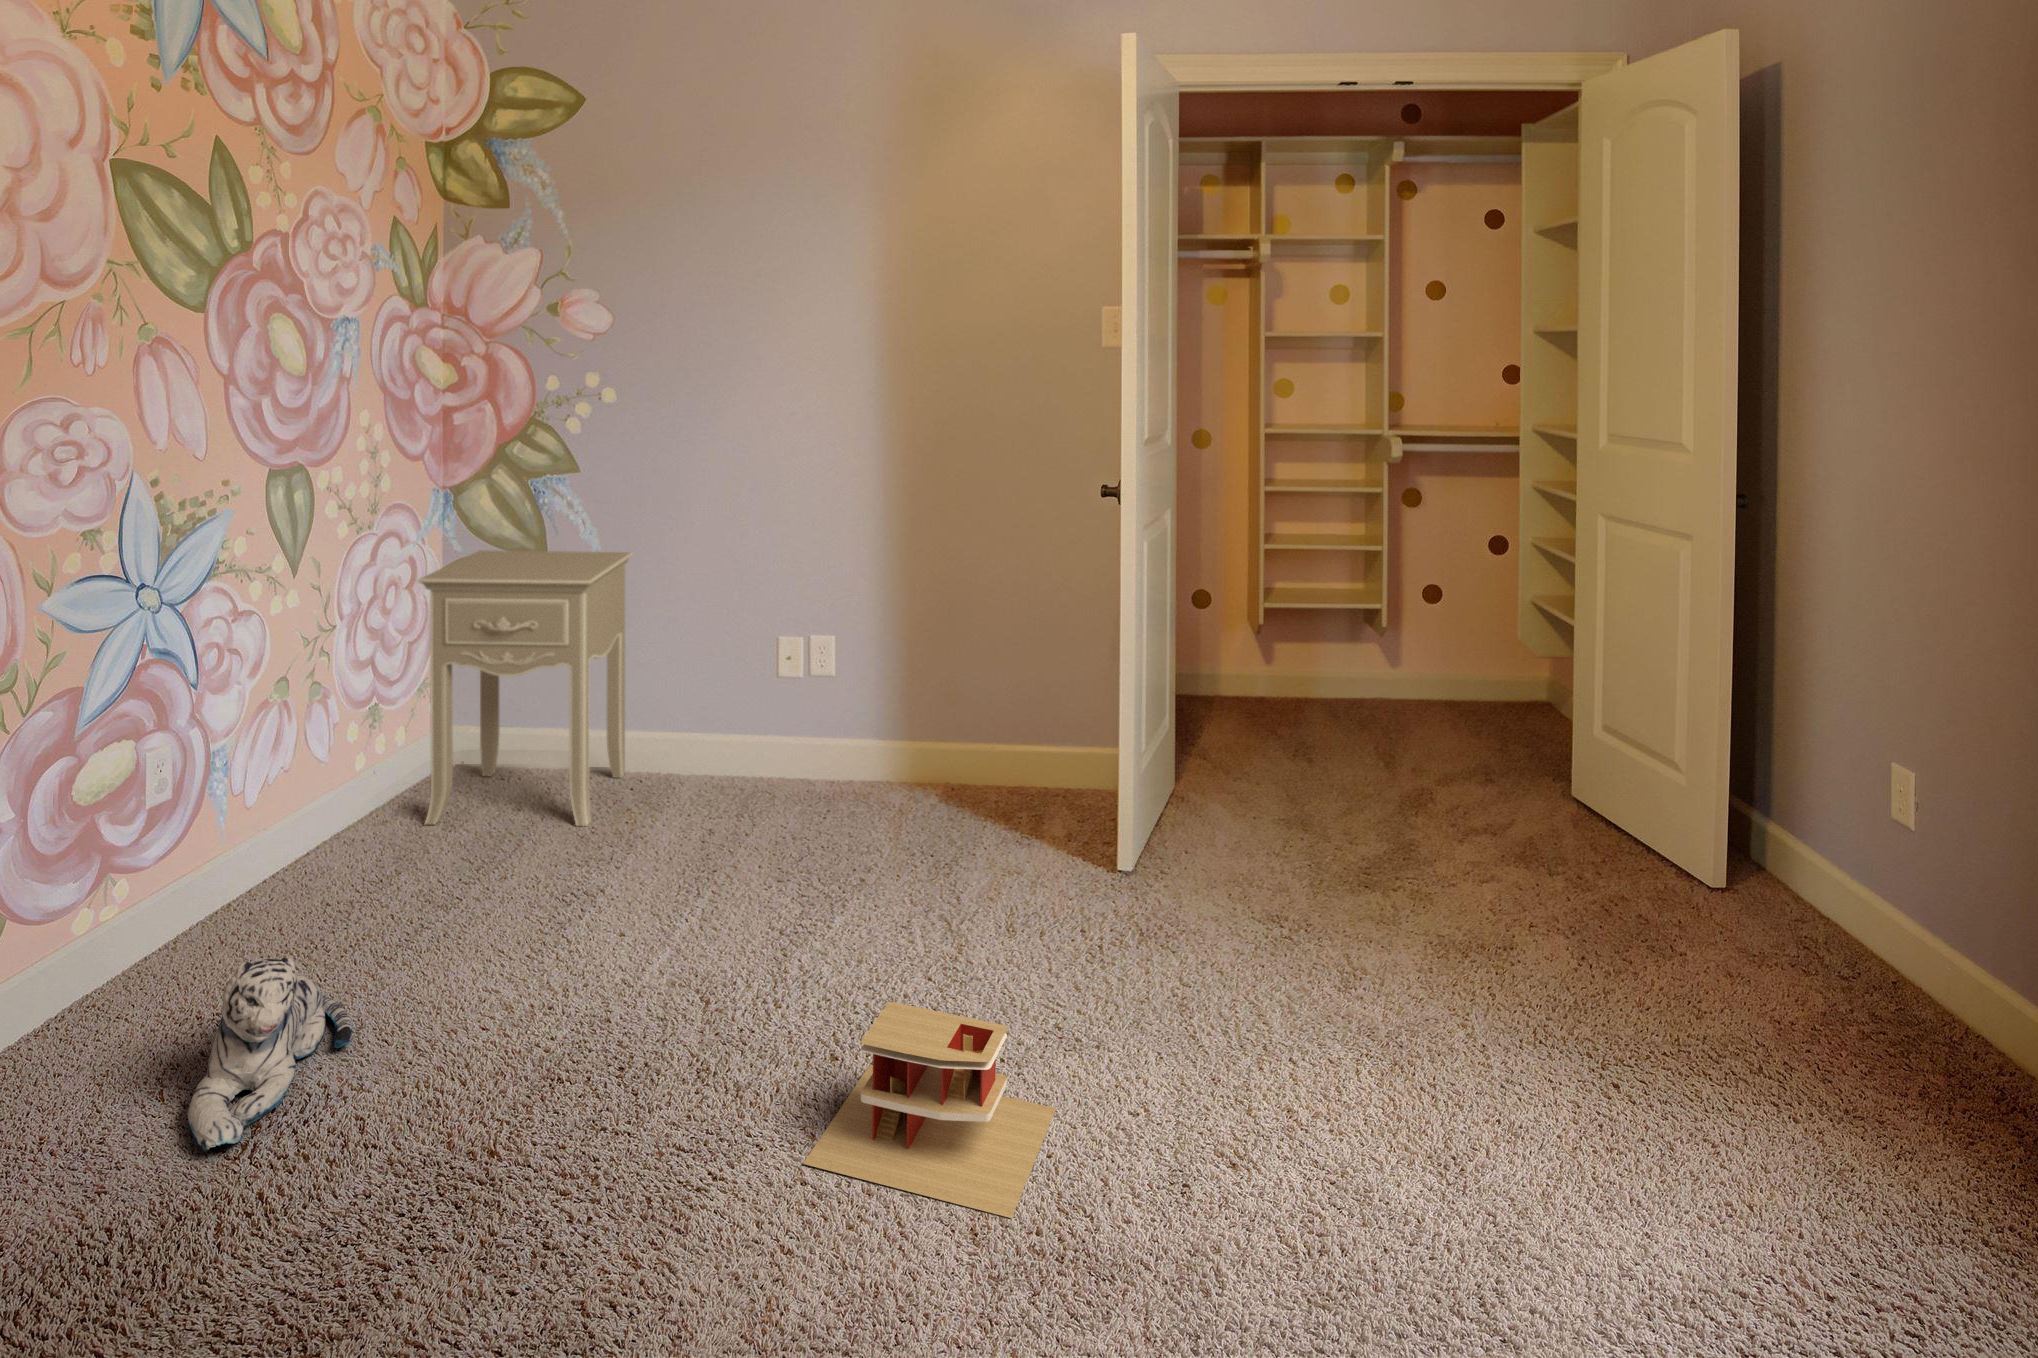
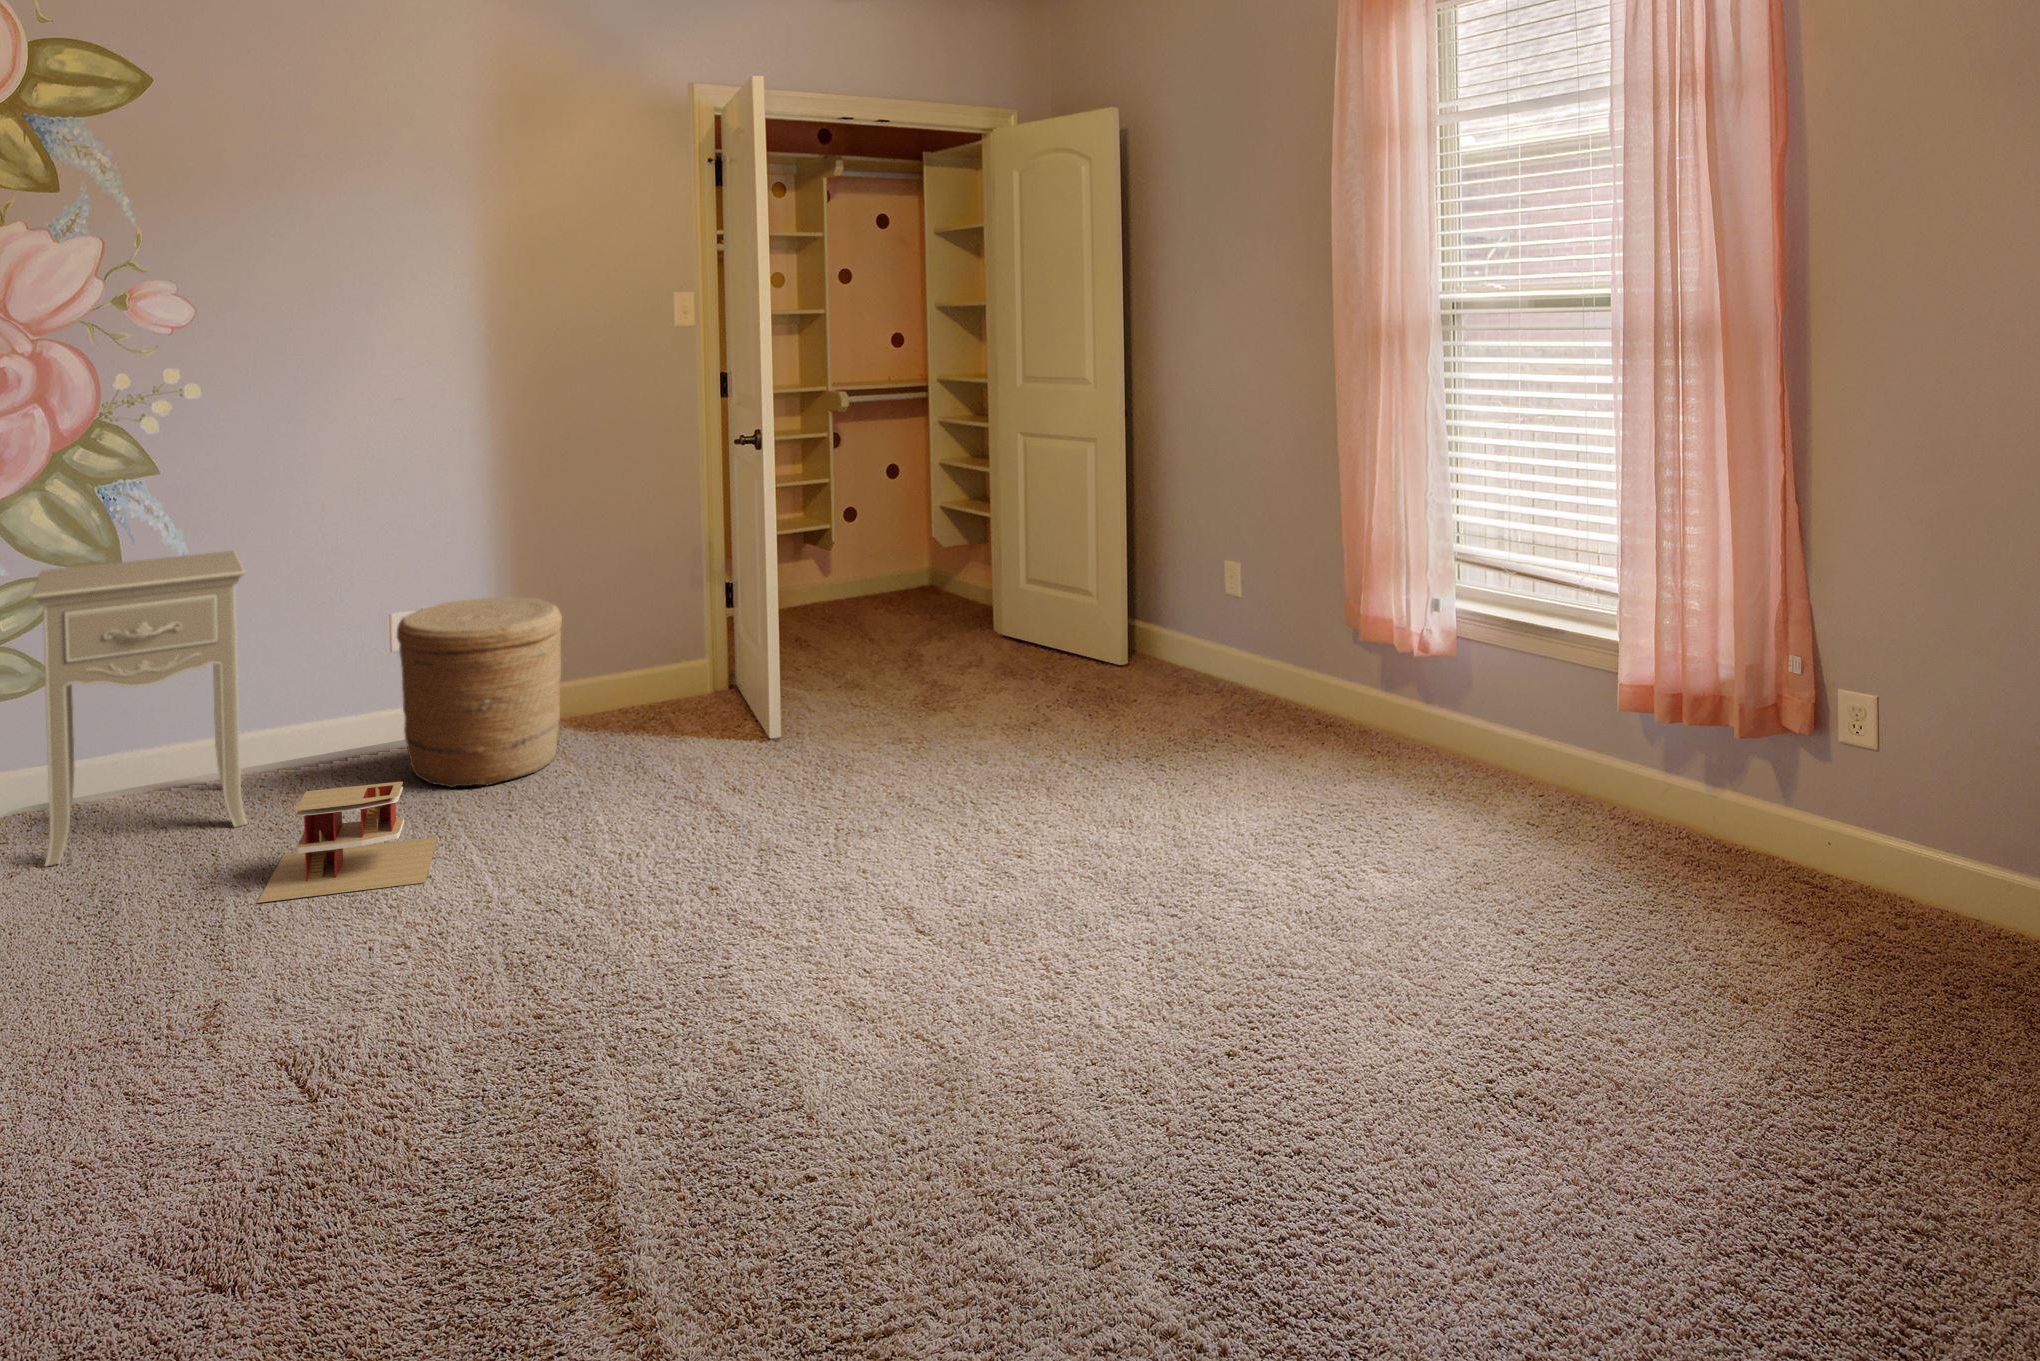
woven basket: none [741,632,911,844] -> present [397,597,562,787]
plush toy: present [188,957,352,1152] -> none [82,920,225,1096]
toy house: present [804,1002,1056,1218] -> present [257,782,438,903]

